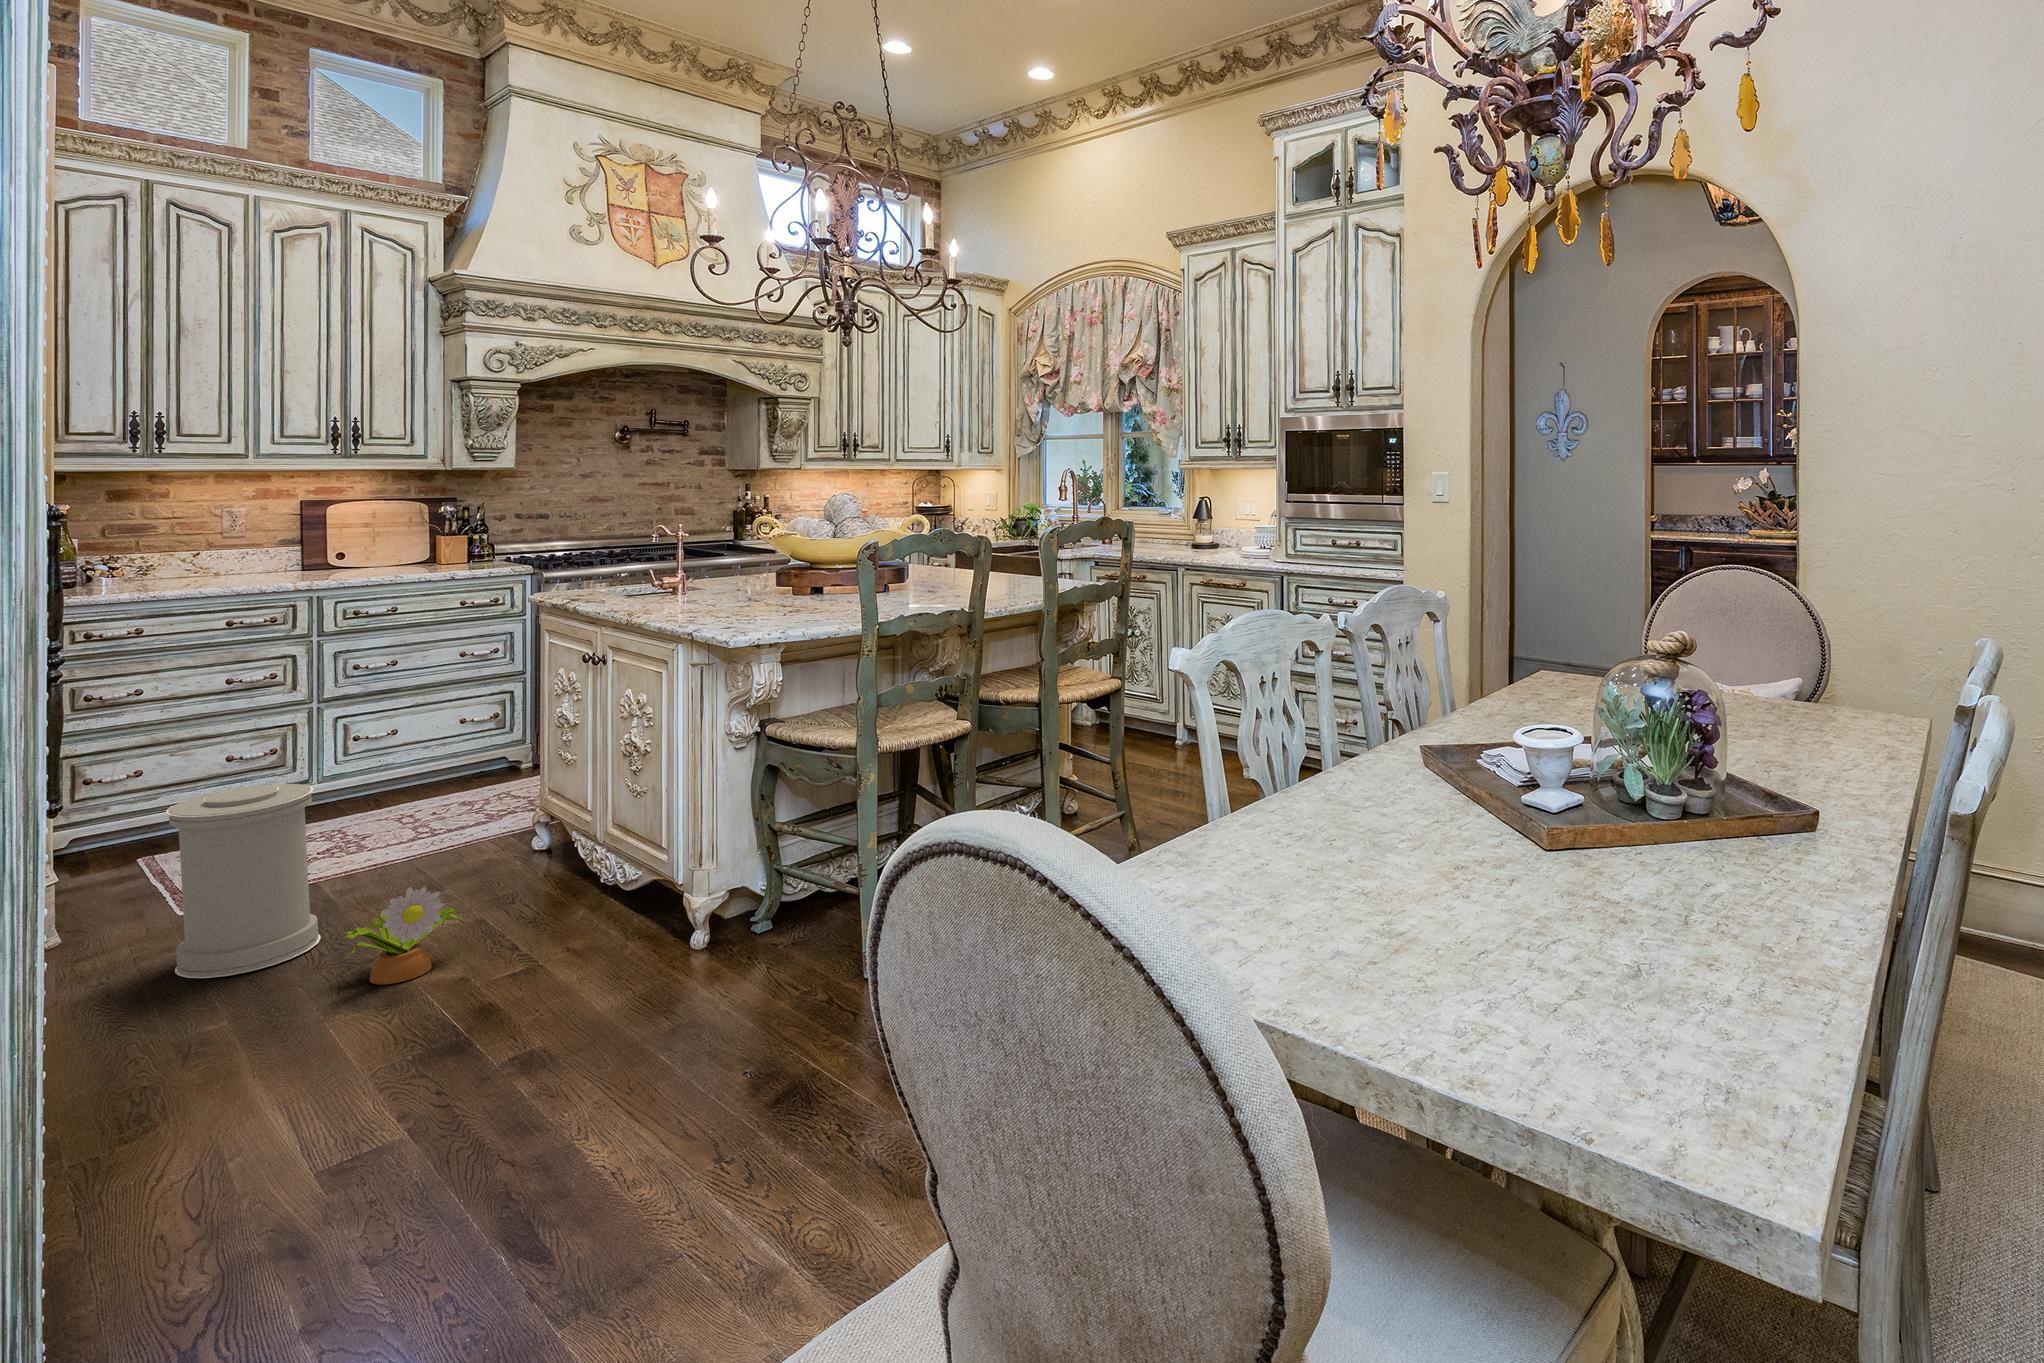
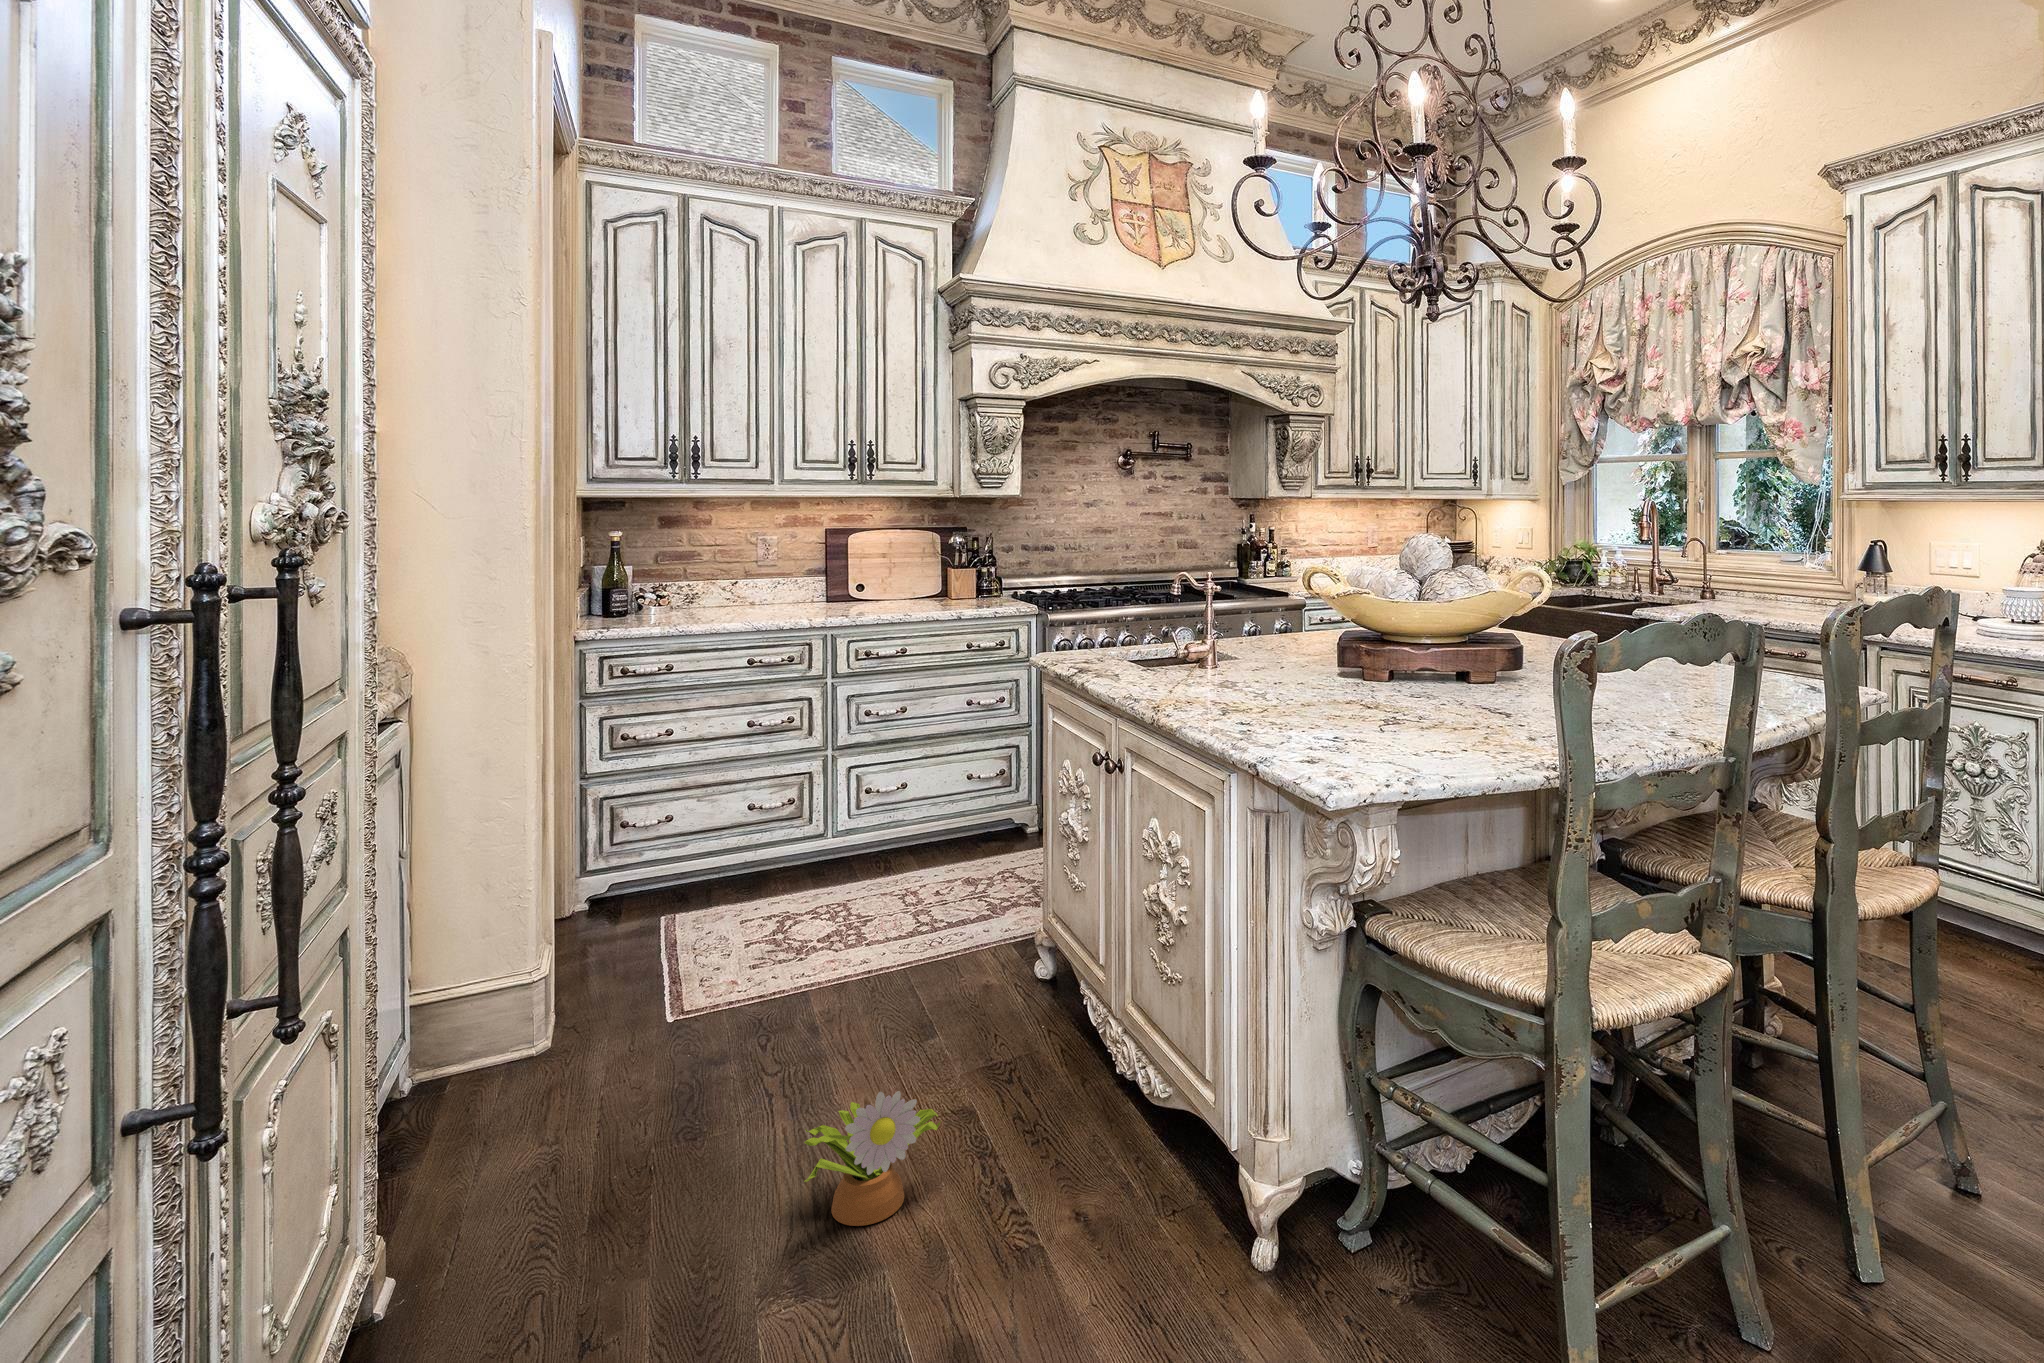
trash can: present [166,784,321,978] -> none [640,890,793,1154]

